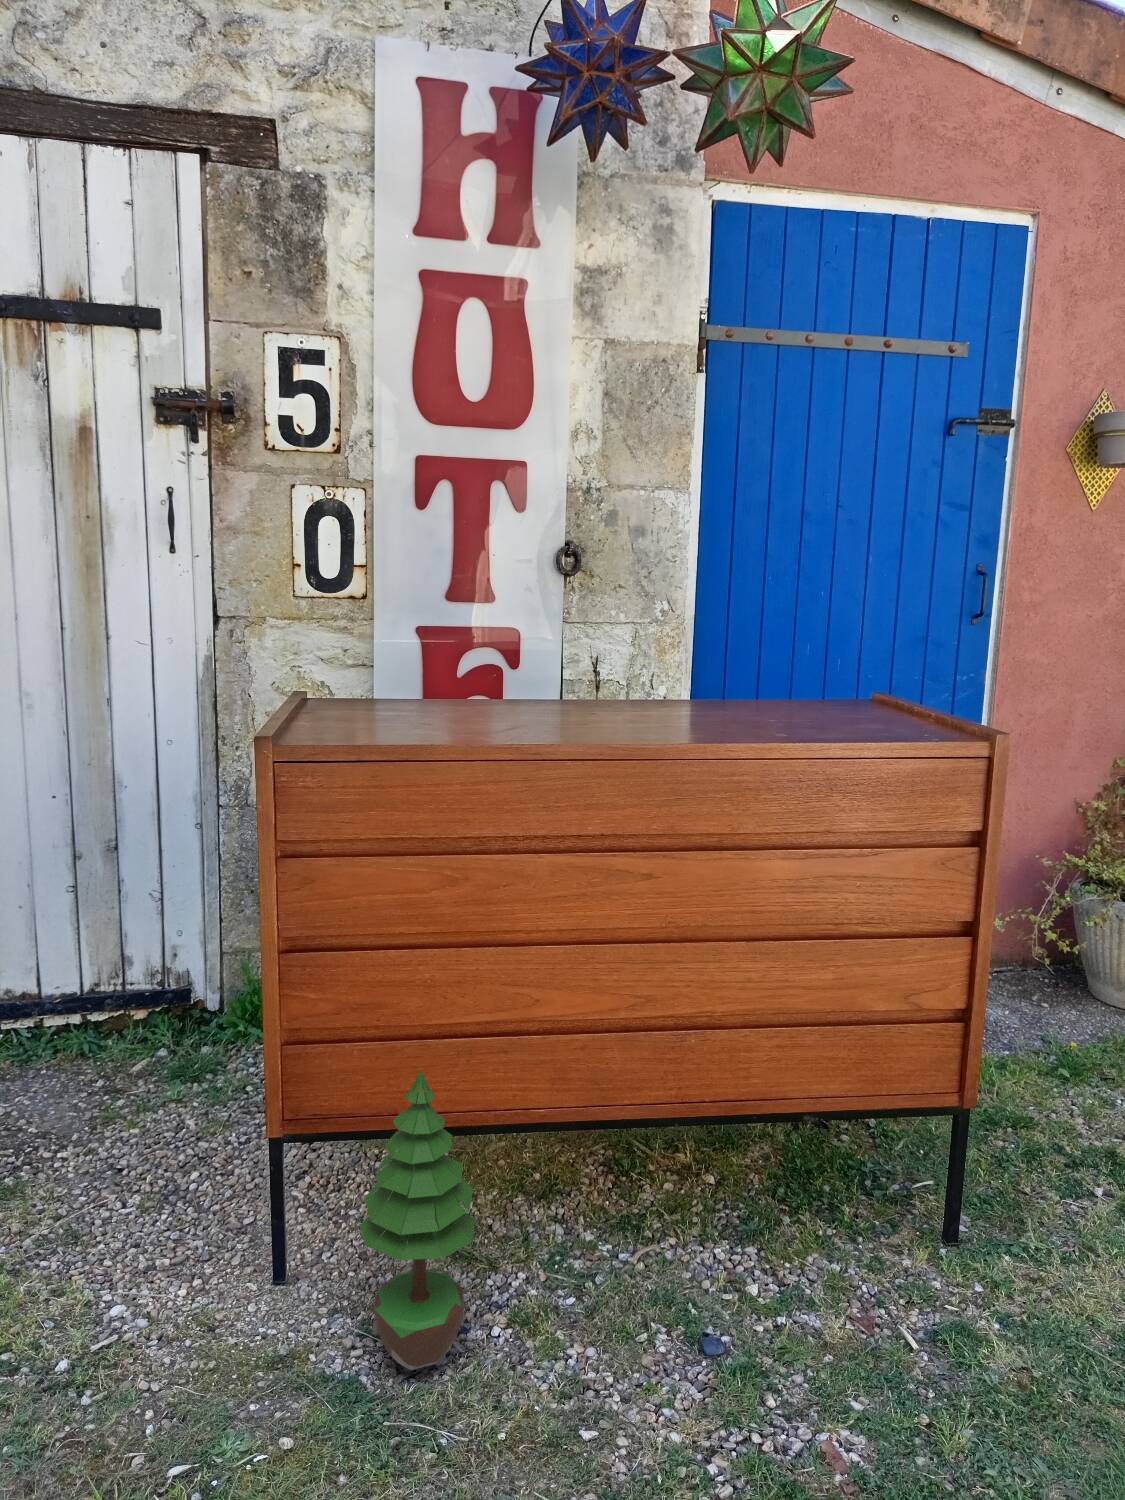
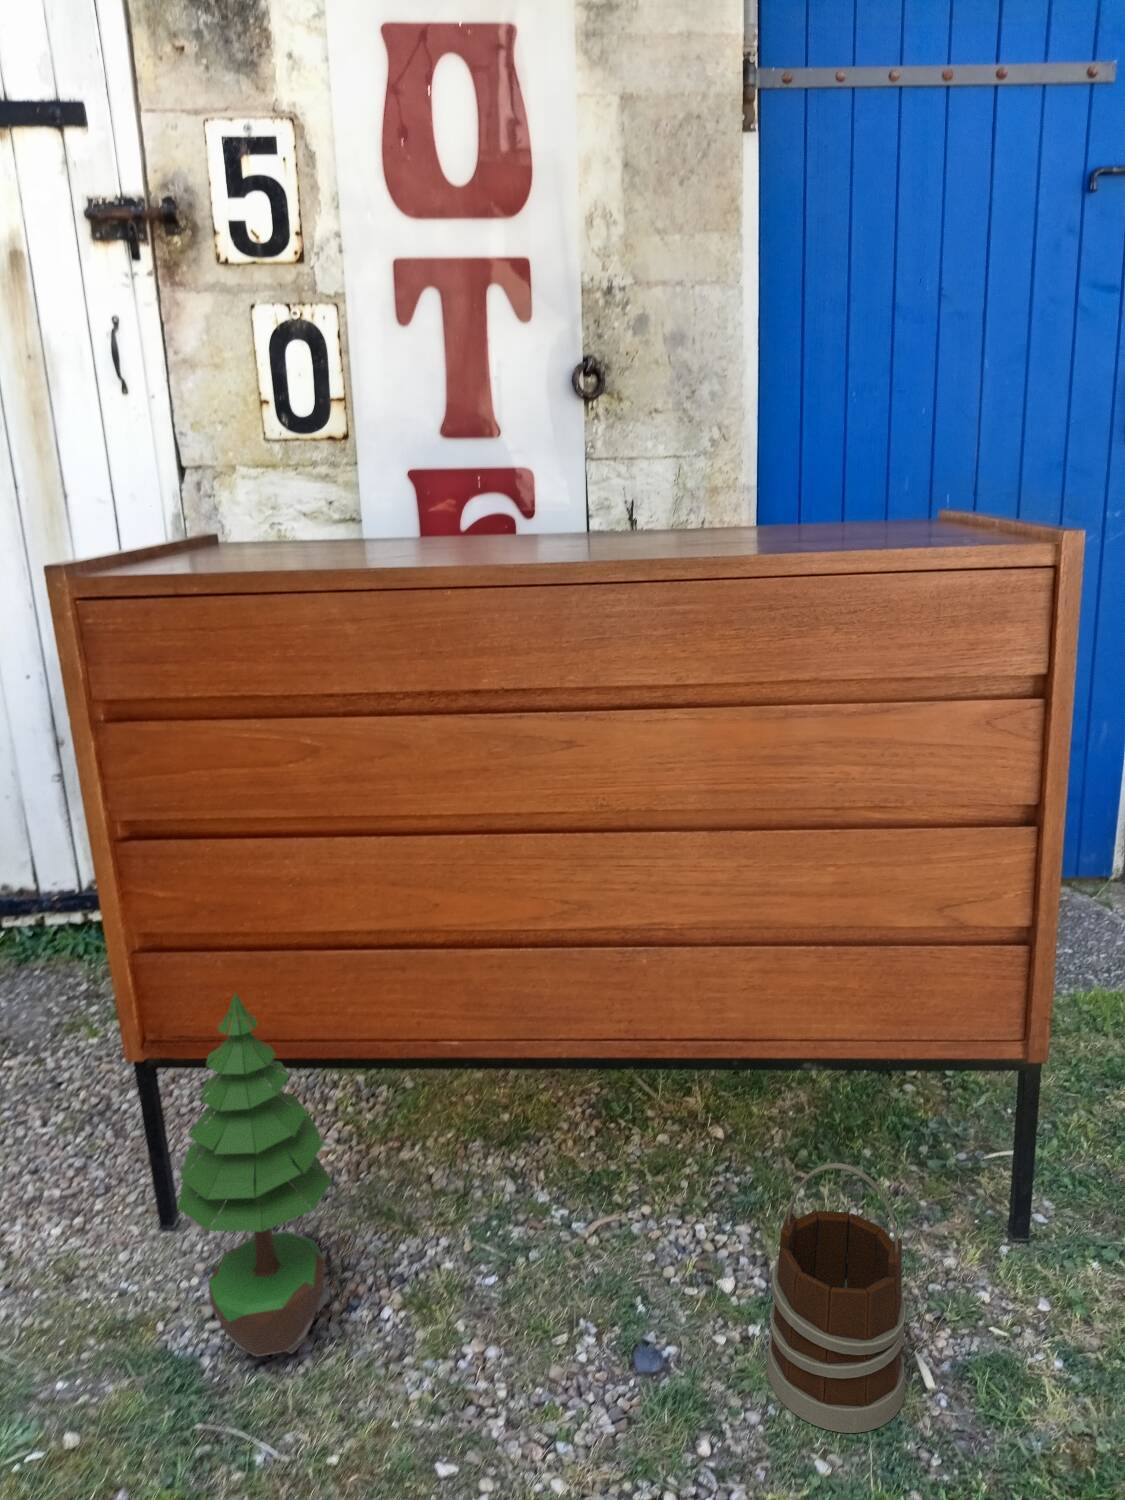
wooden bucket: none [795,1180,898,1381] -> present [766,1163,906,1433]

